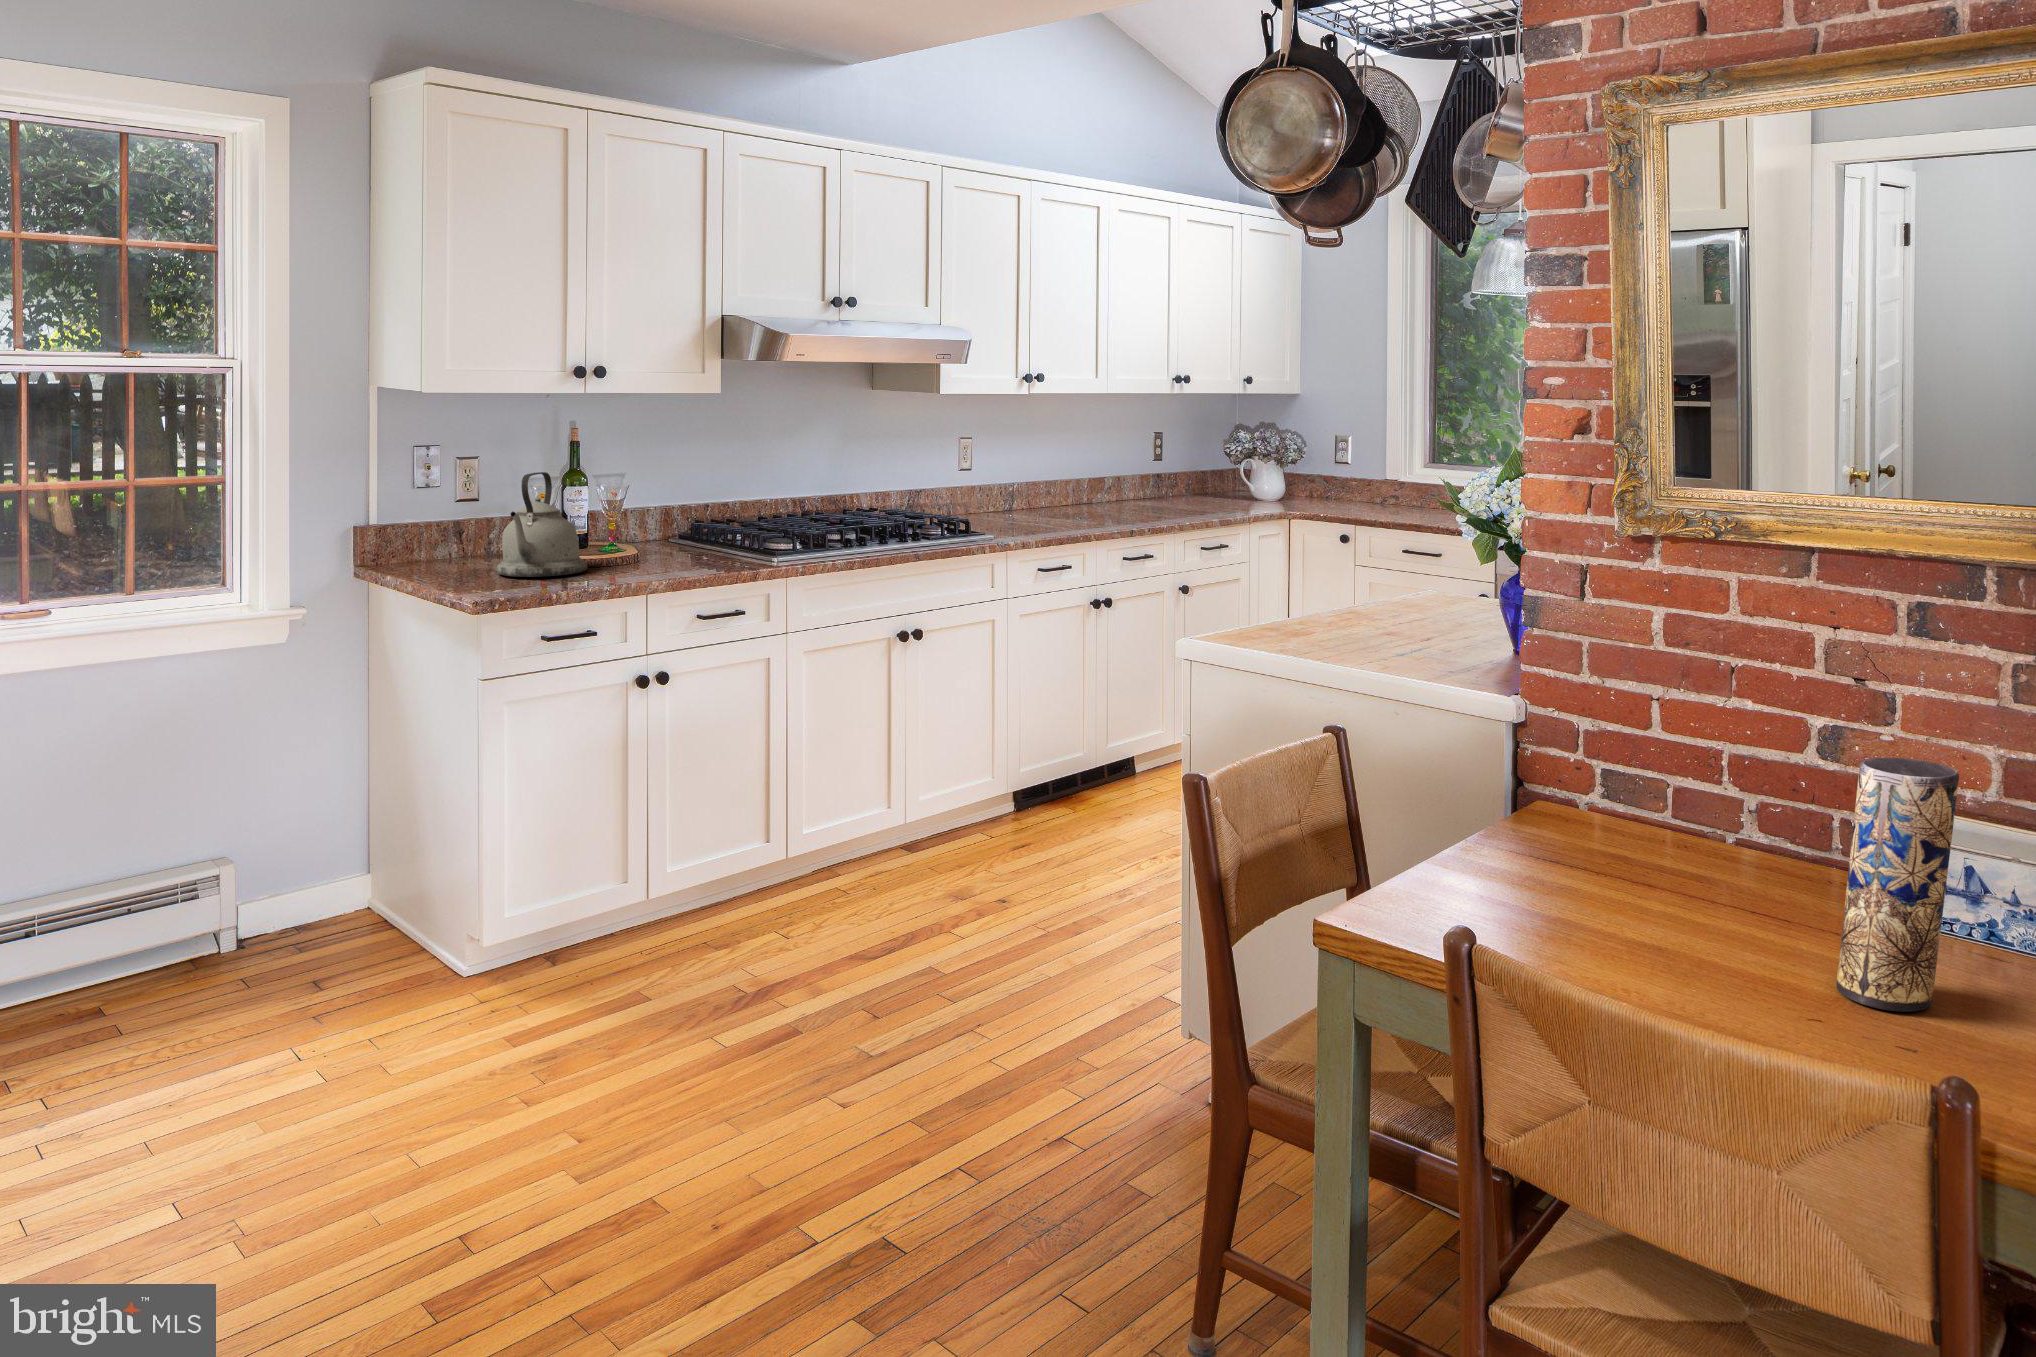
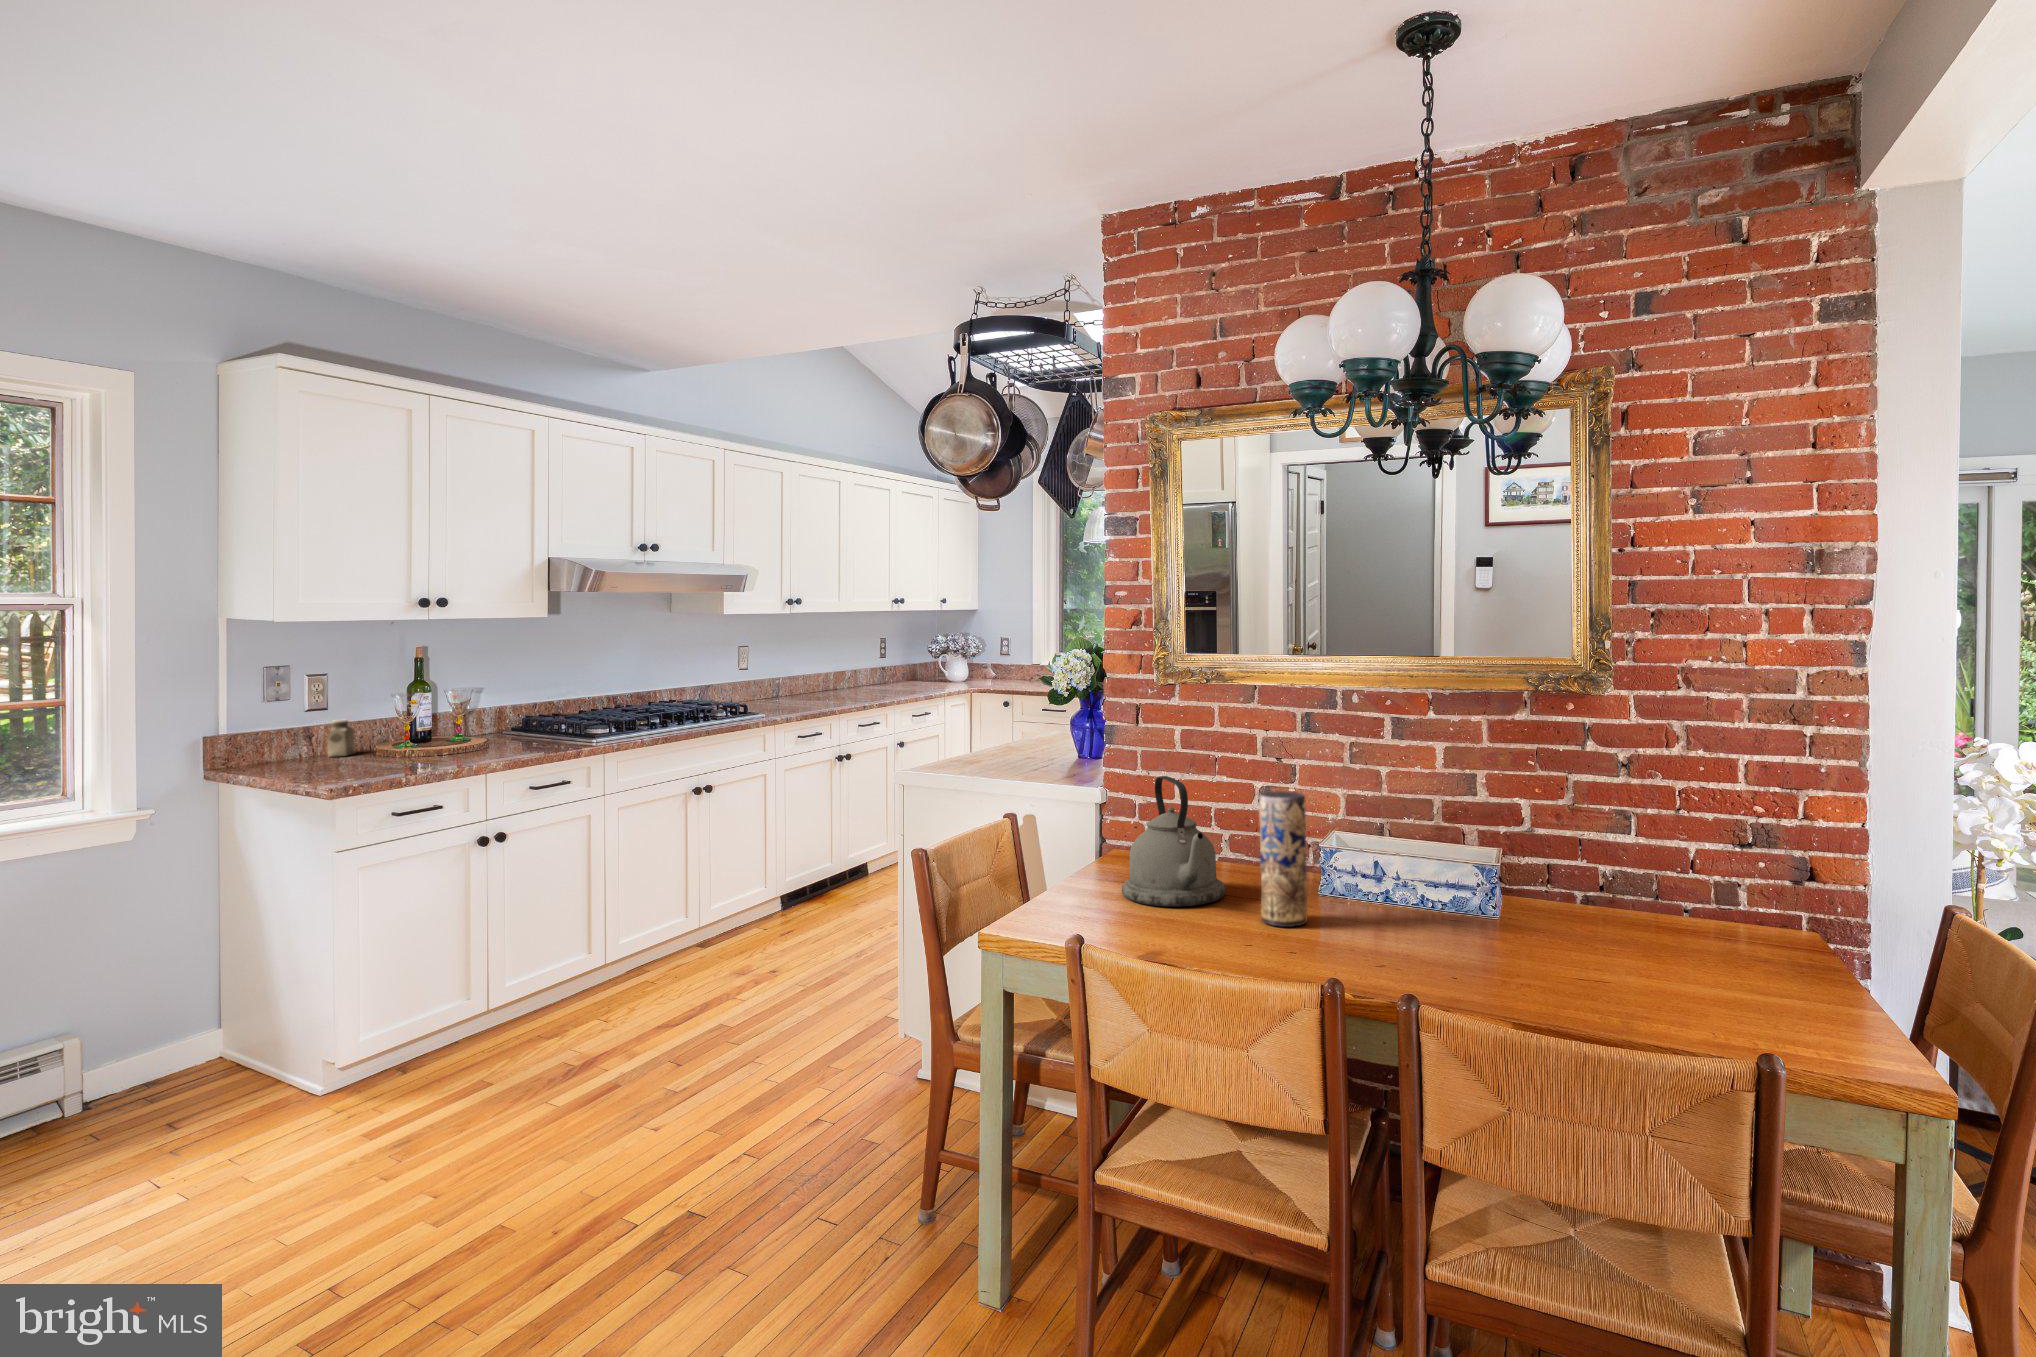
kettle: present [496,472,587,577] -> present [1122,776,1225,907]
salt shaker: none [425,521,462,570] -> present [326,720,355,756]

